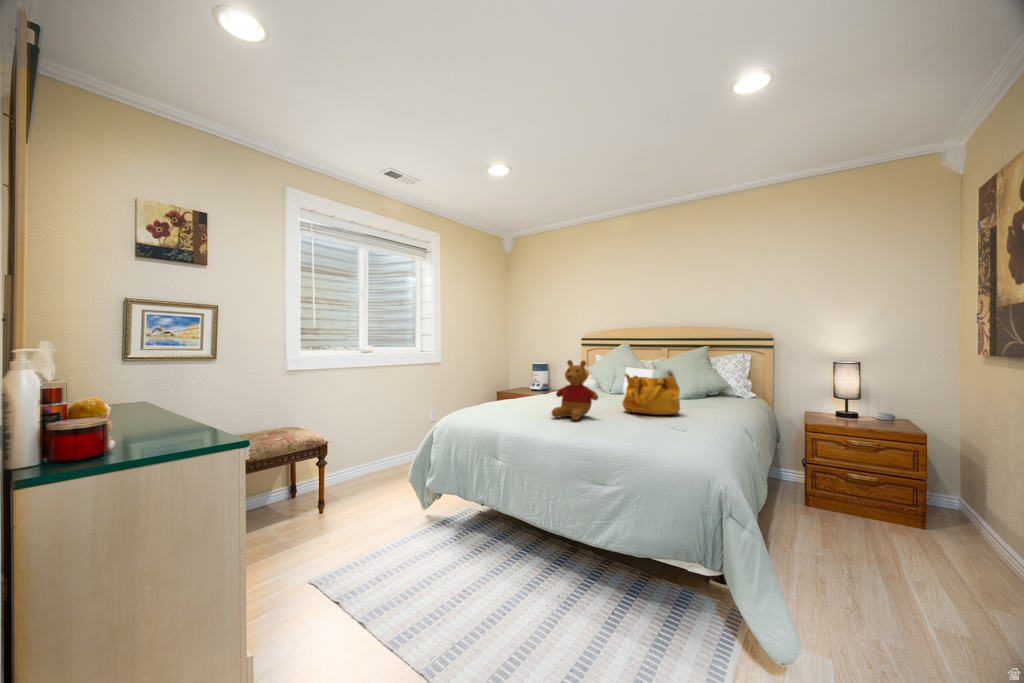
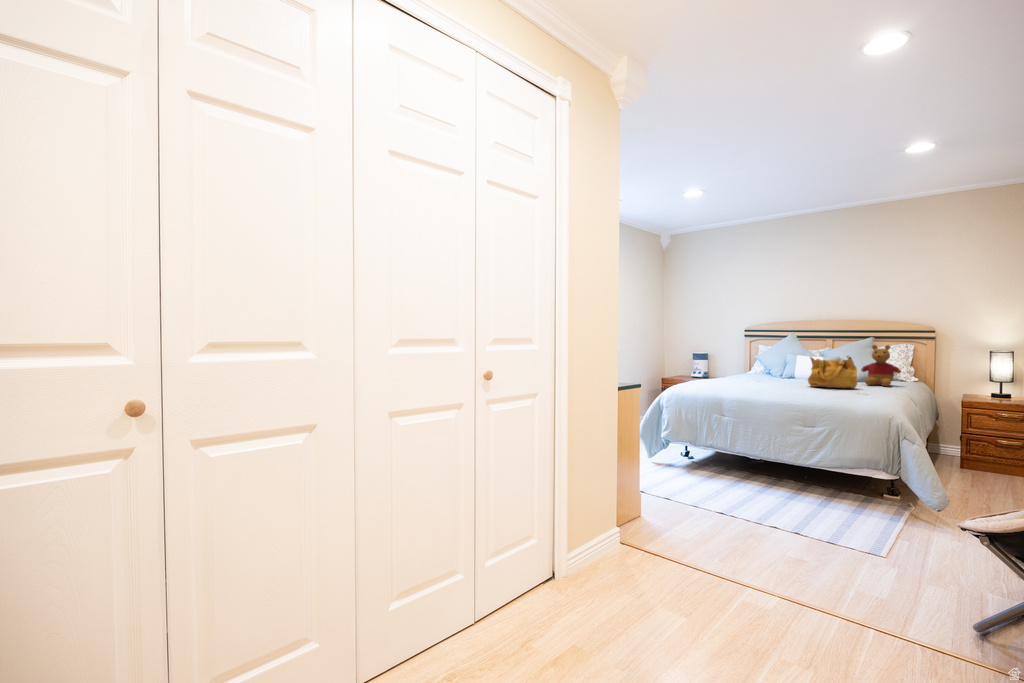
stuffed bear: present [552,360,598,420] -> present [861,345,901,386]

